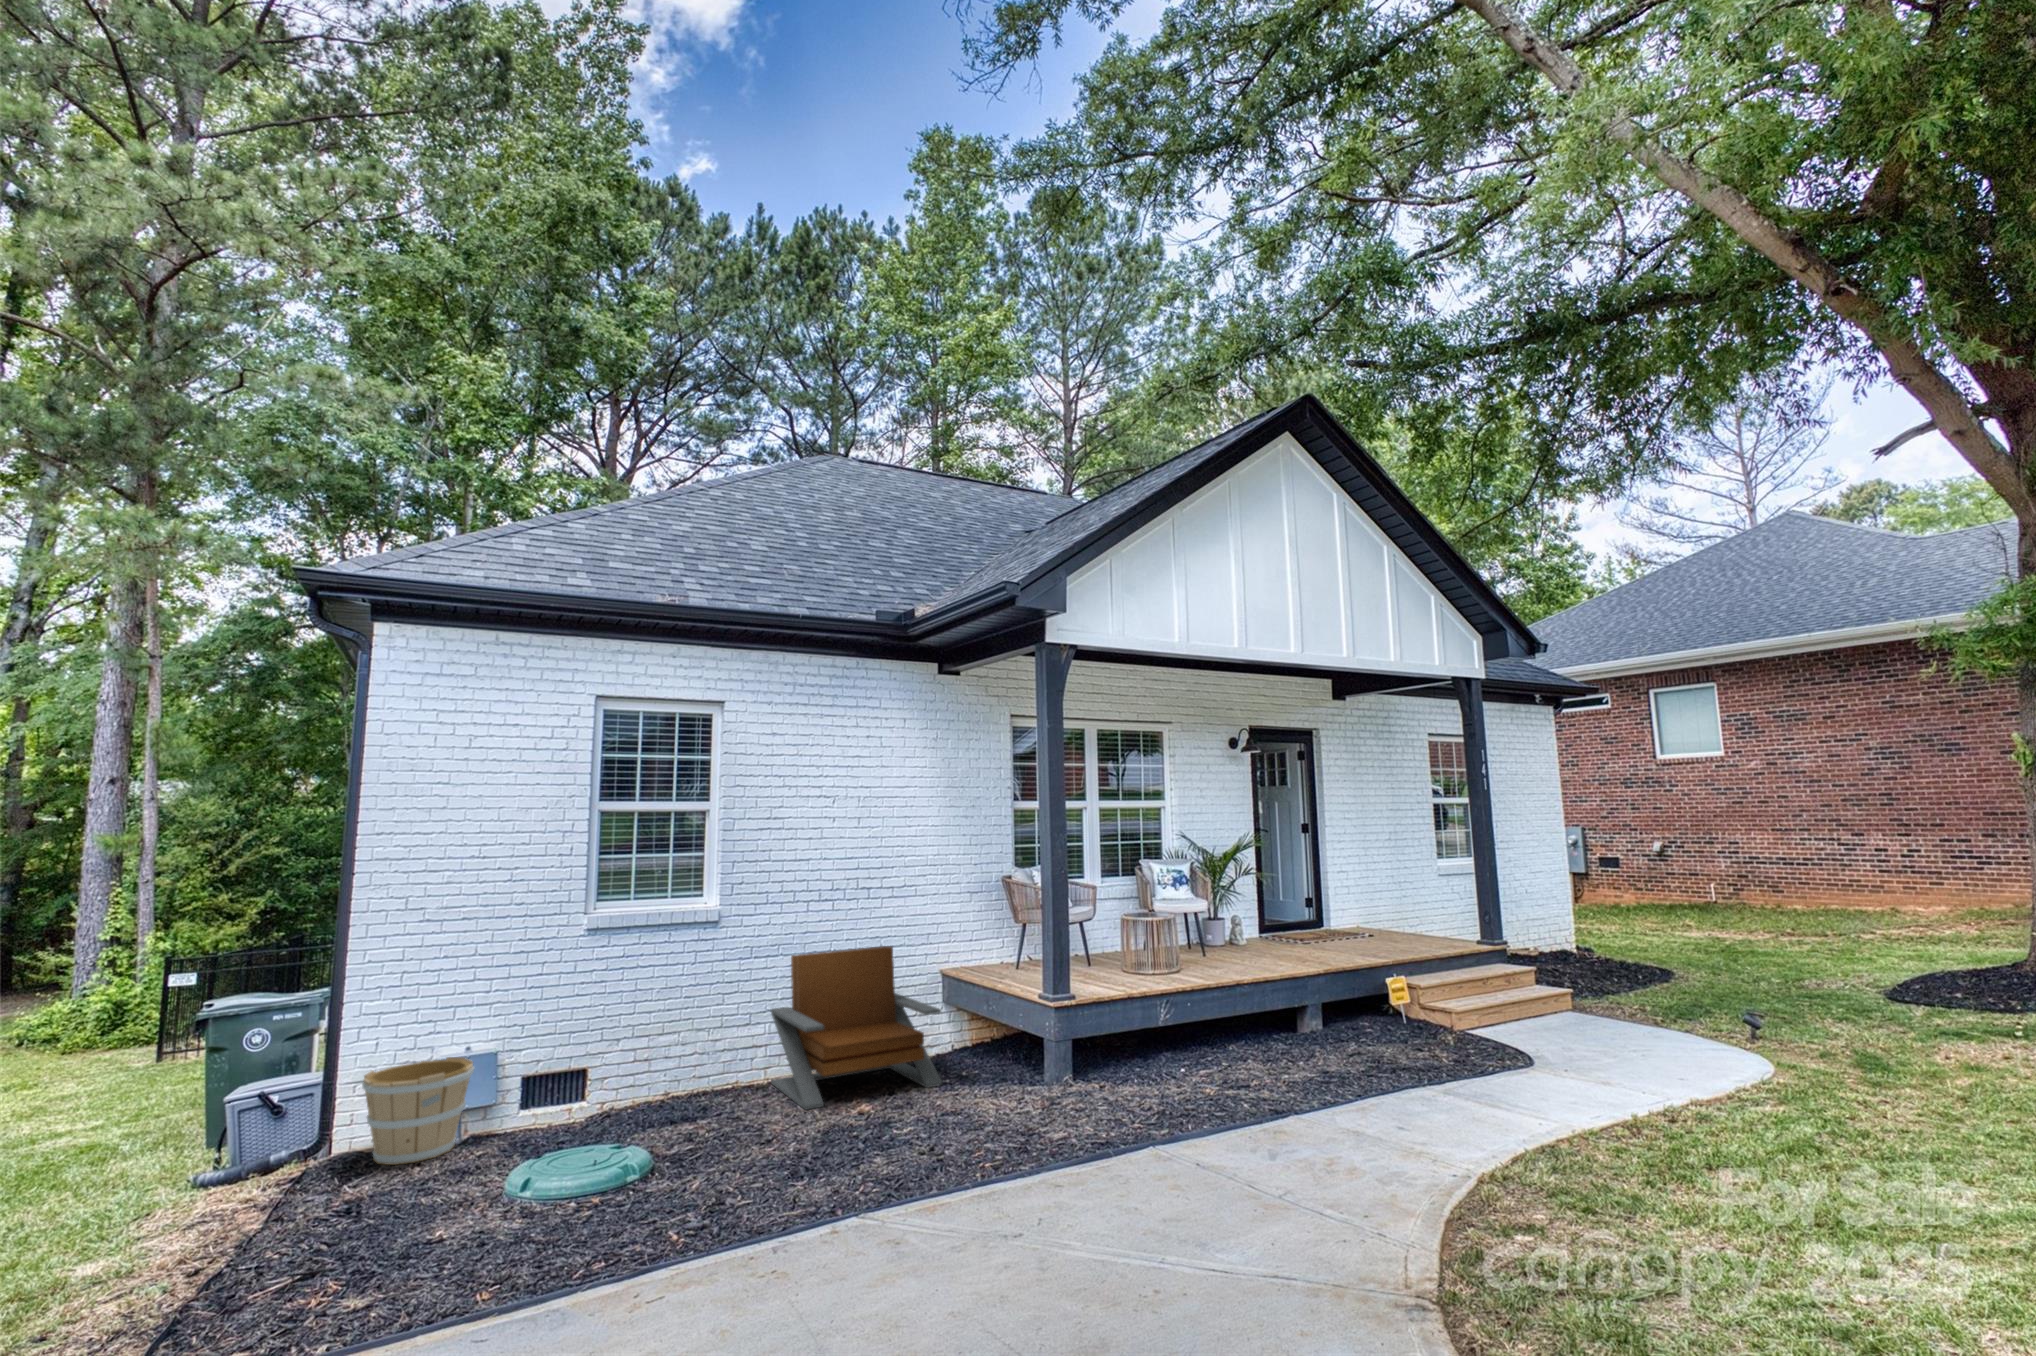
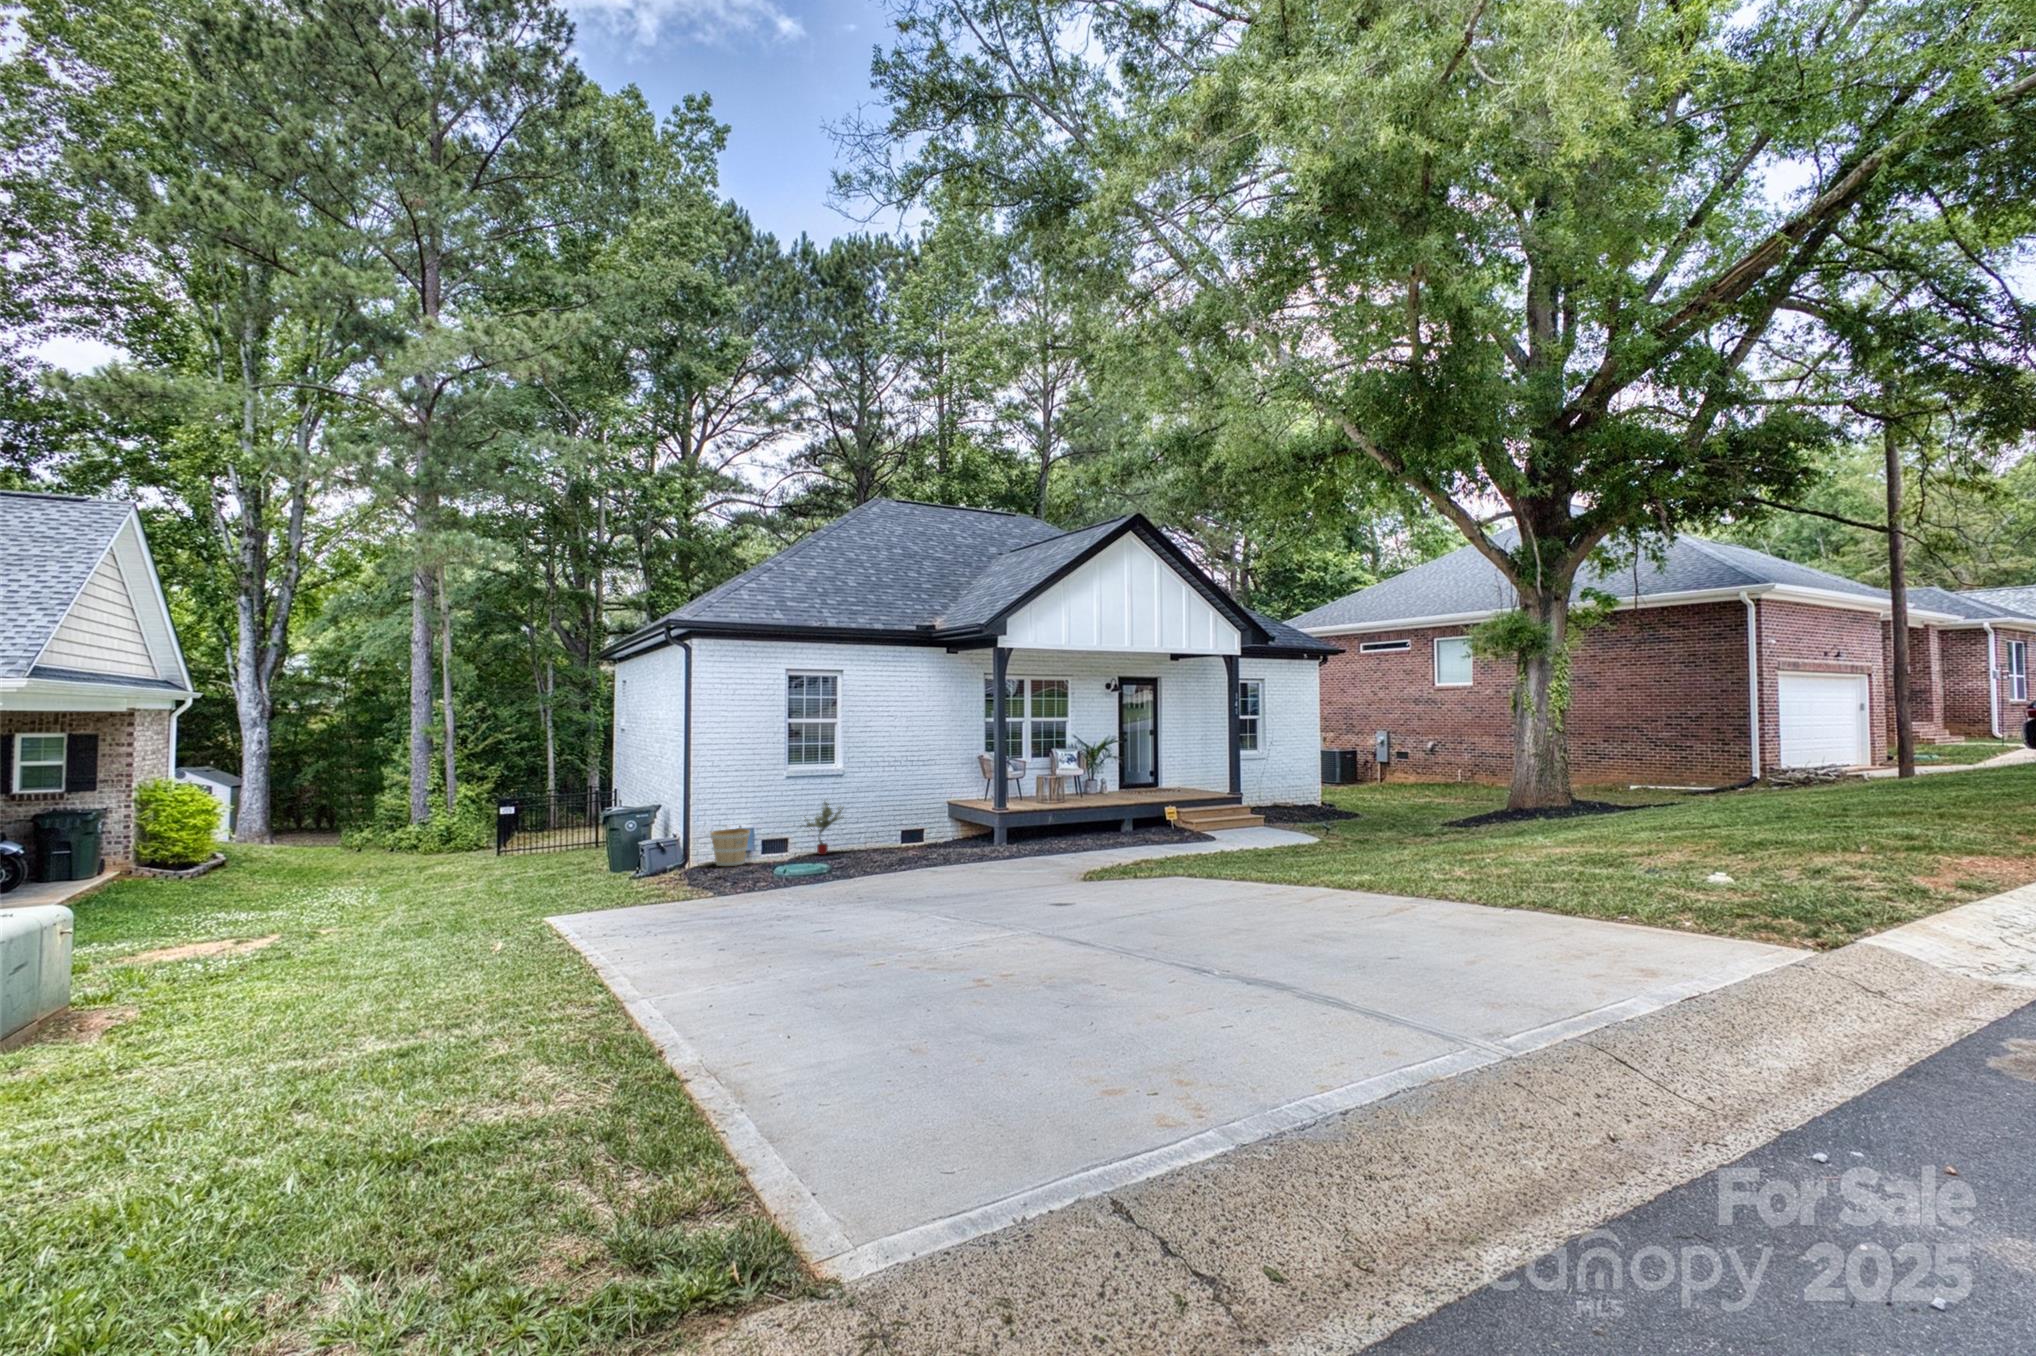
lounge chair: present [771,946,942,1110] -> none [867,789,947,856]
potted tree: none [606,976,715,1110] -> present [802,802,844,855]

